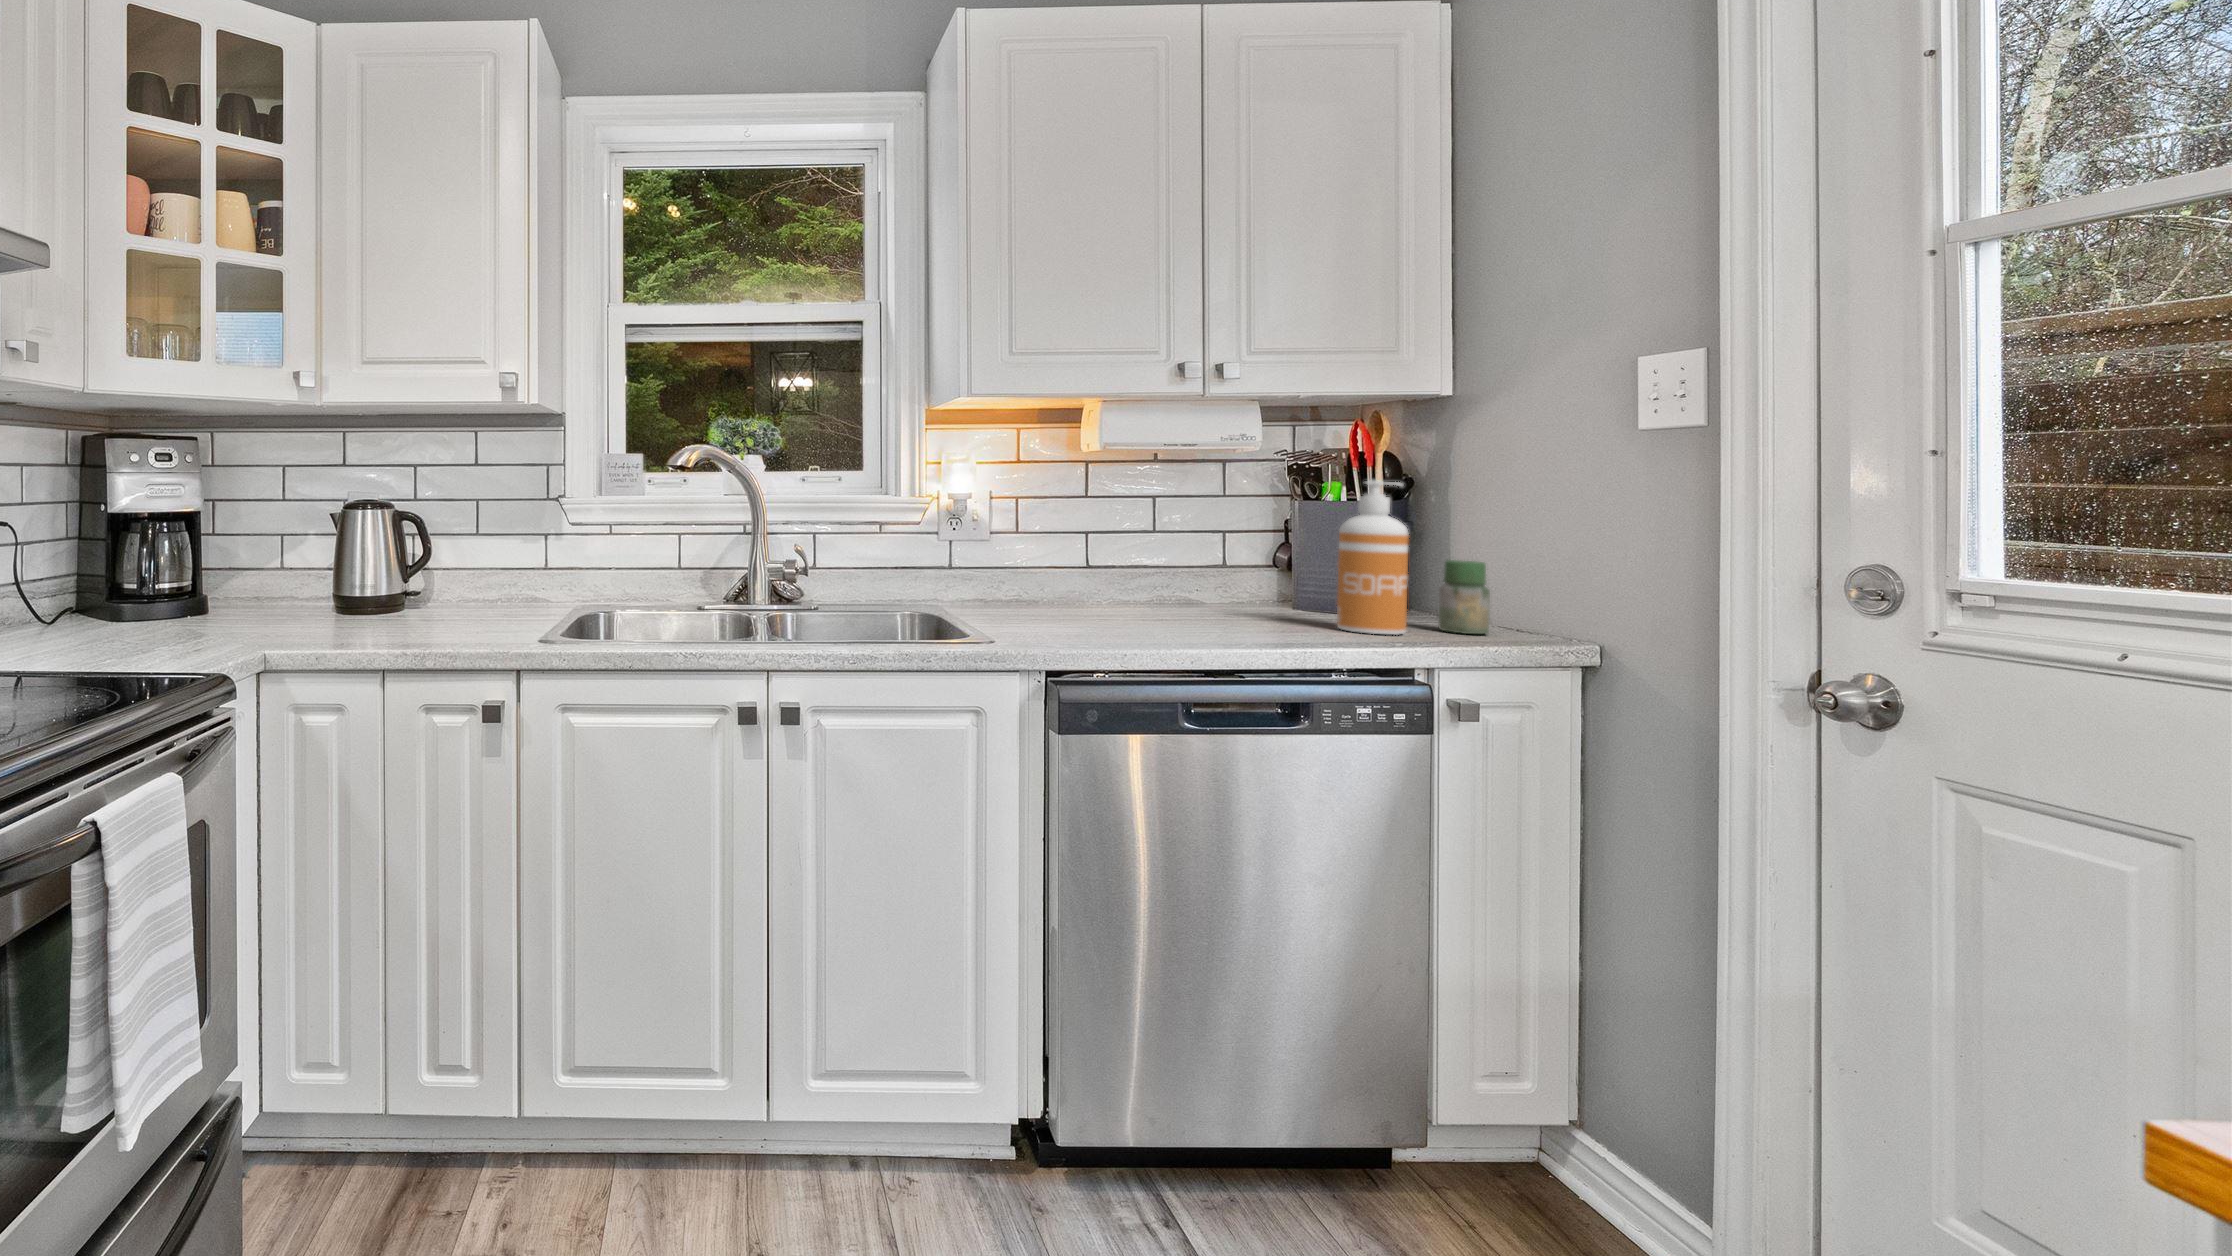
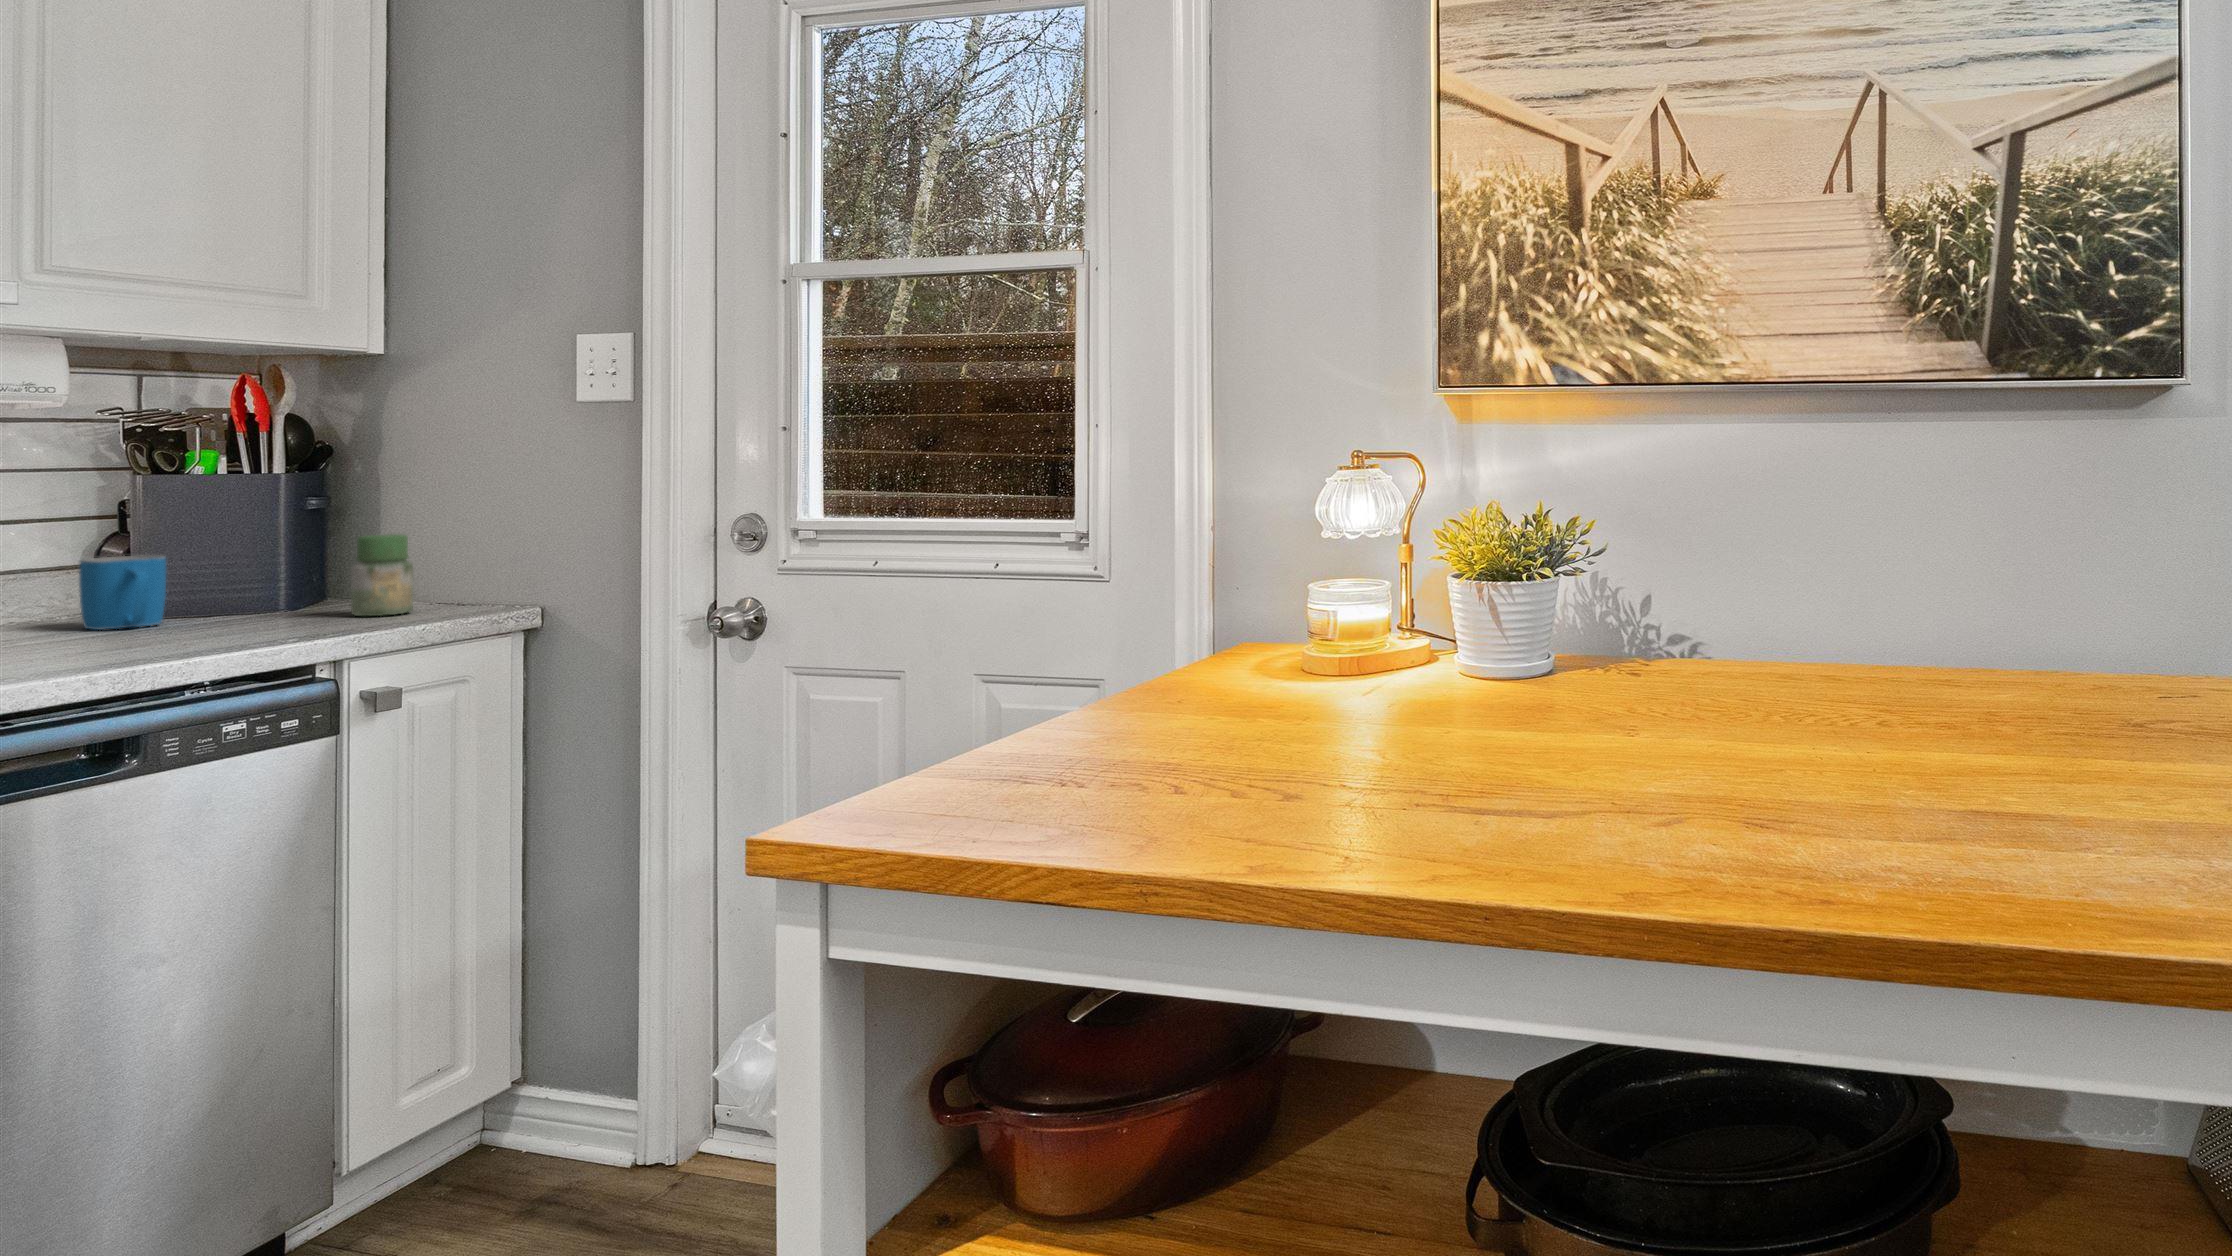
soap dispenser: present [1337,480,1409,635] -> none [206,452,305,635]
mug: none [1257,560,1309,617] -> present [79,555,166,630]

